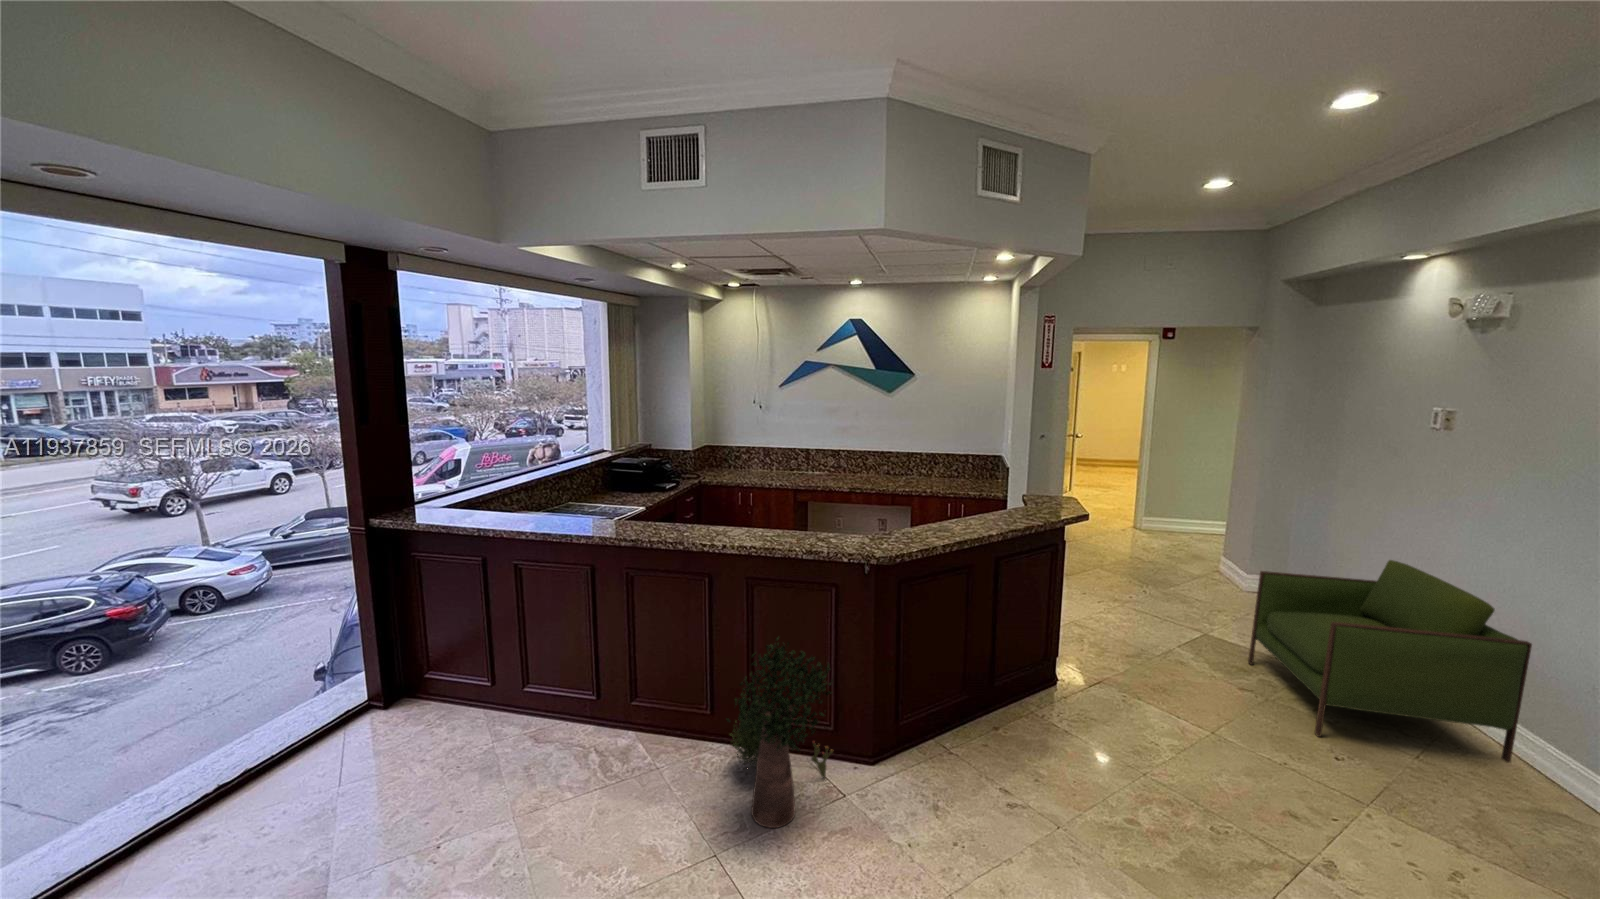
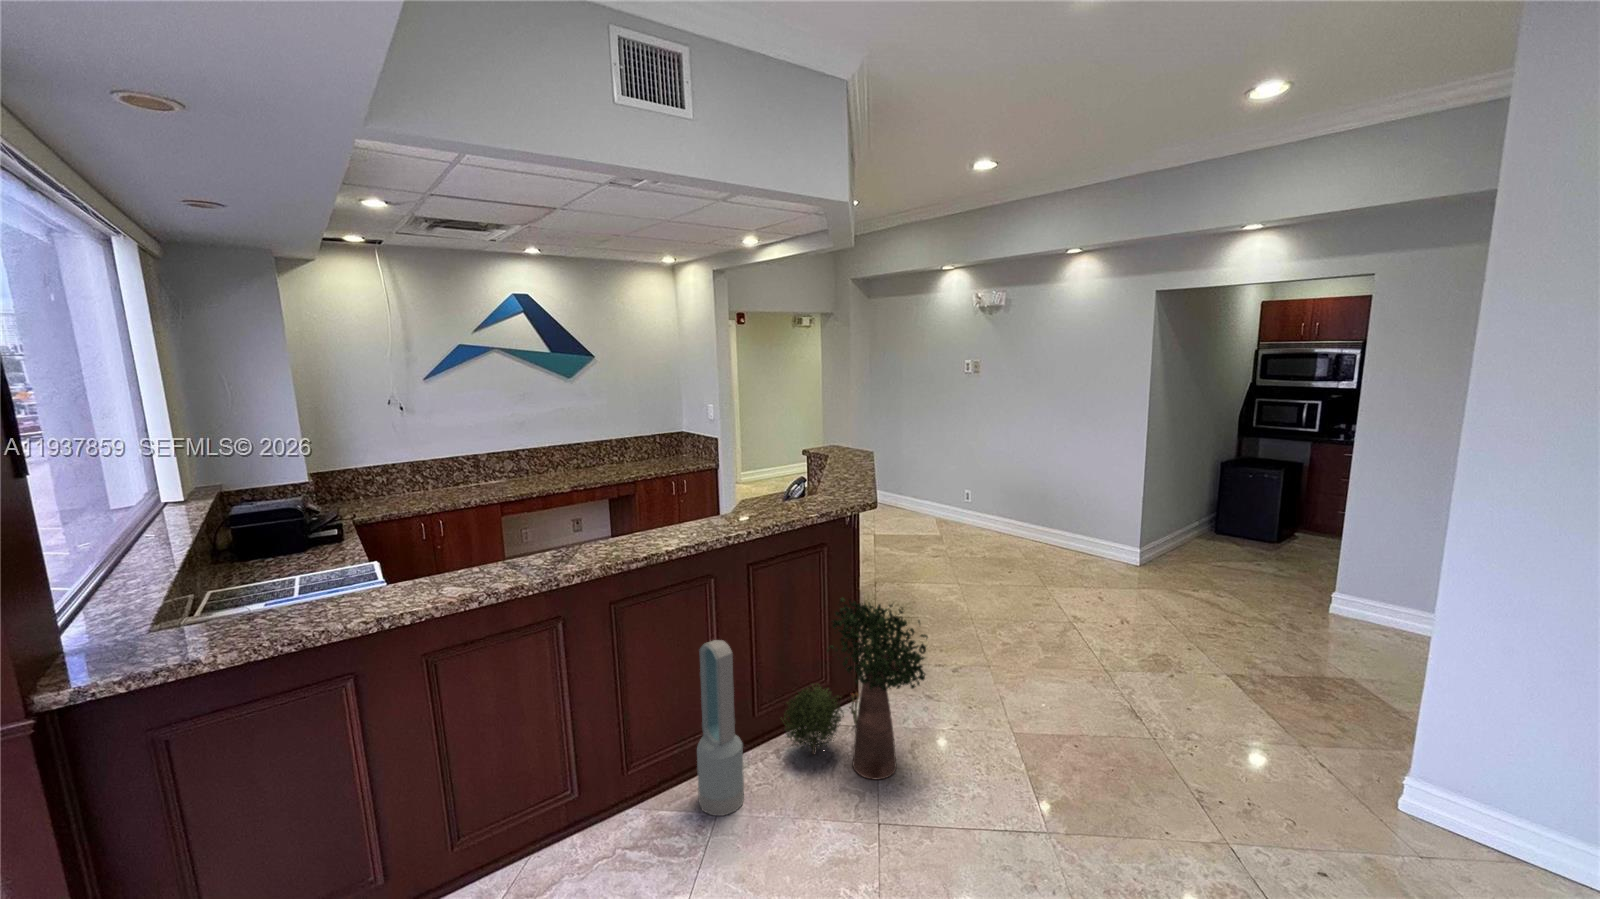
armchair: present [1248,560,1532,763] -> none [900,456,1030,565]
air purifier: none [650,622,688,764] -> present [697,640,744,816]

